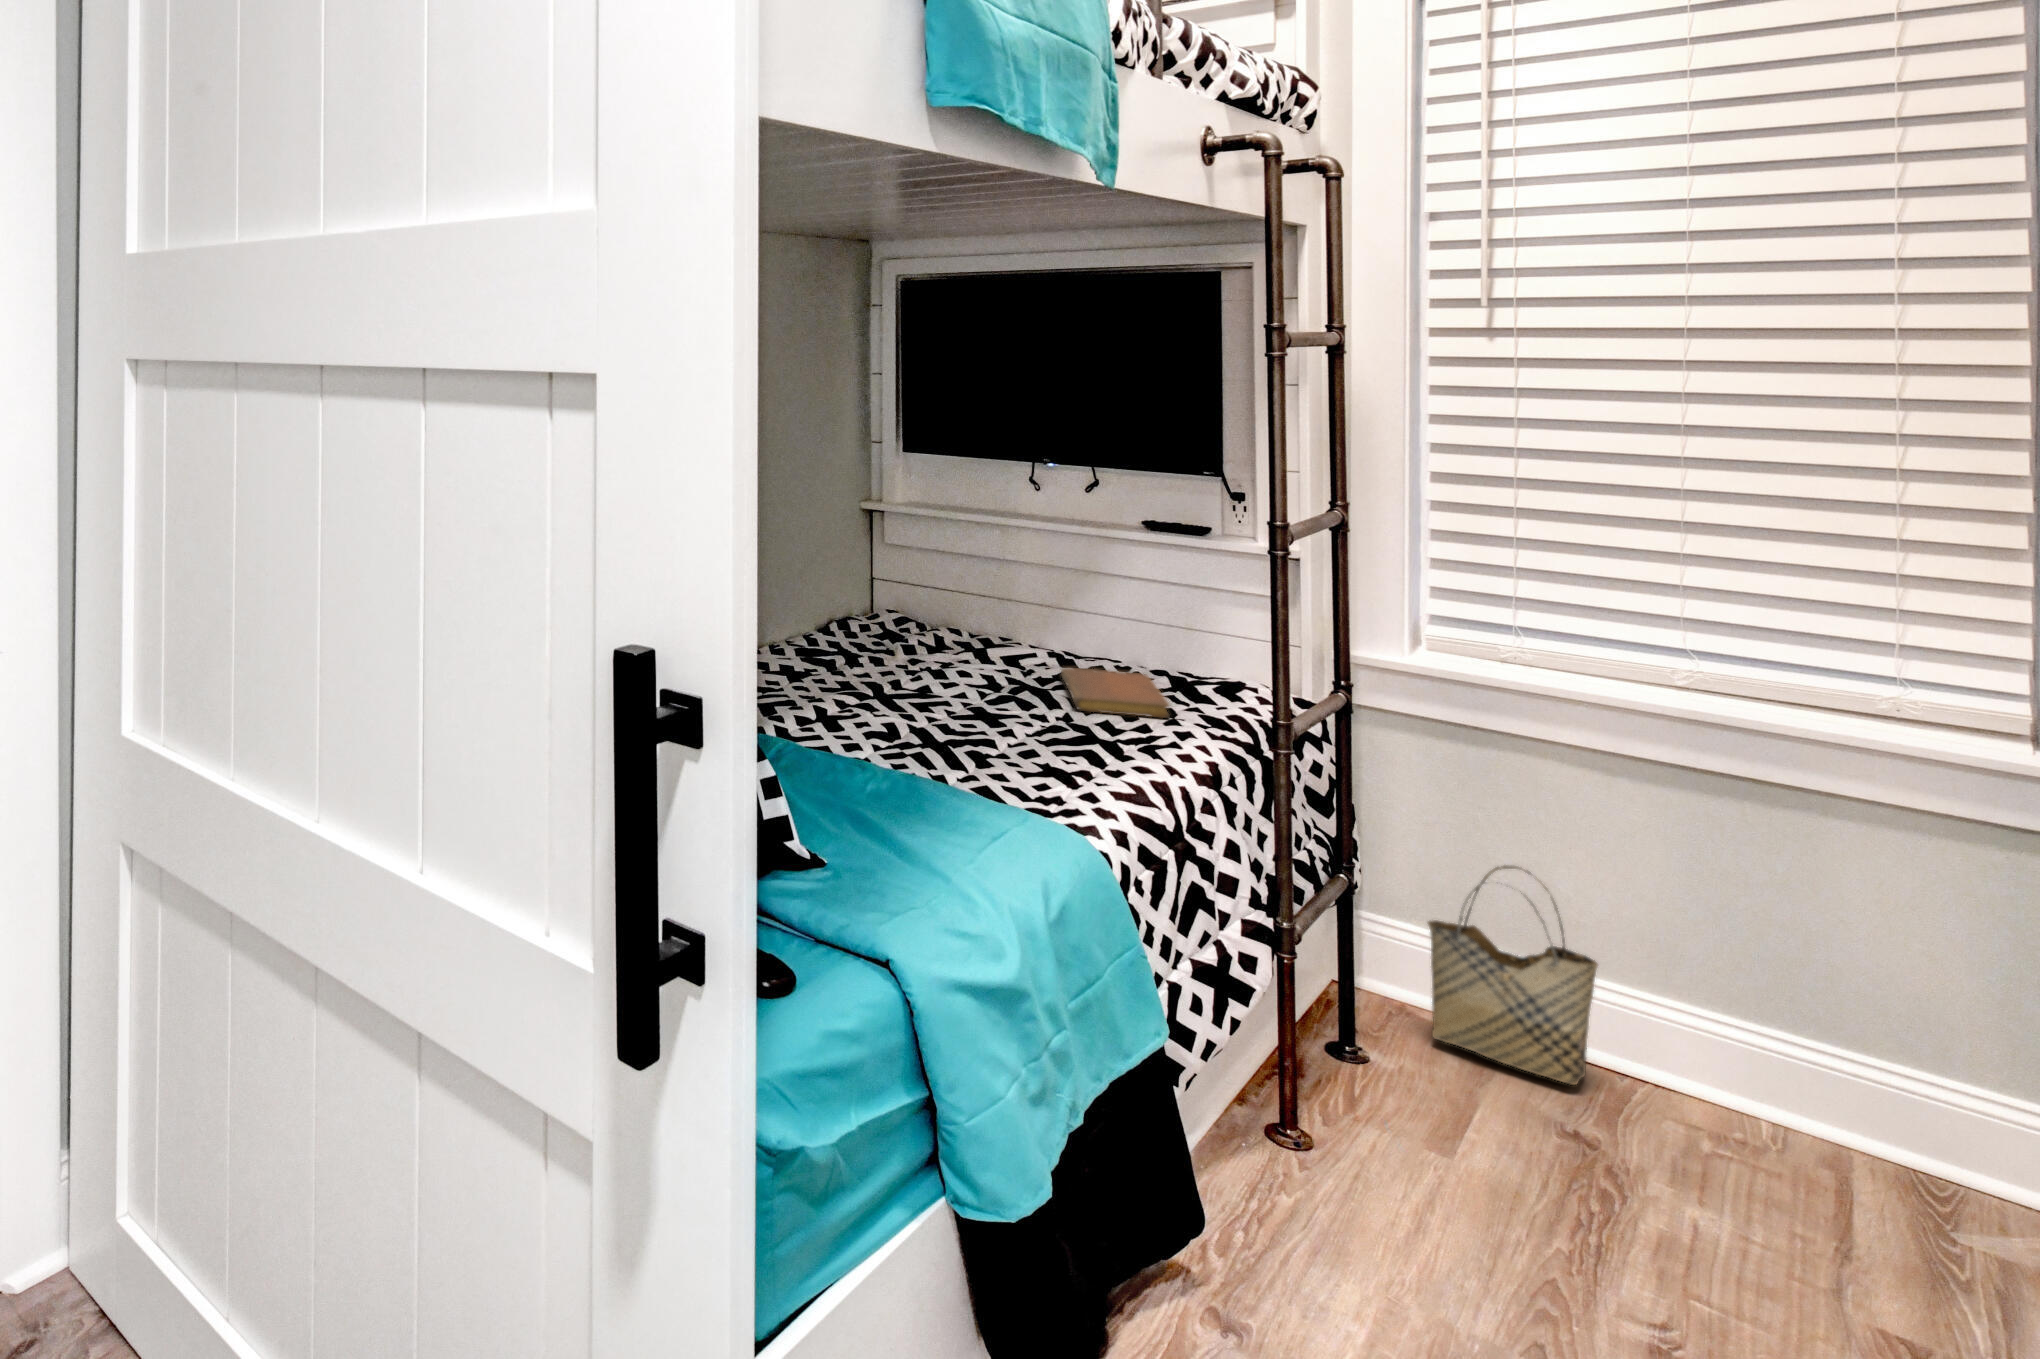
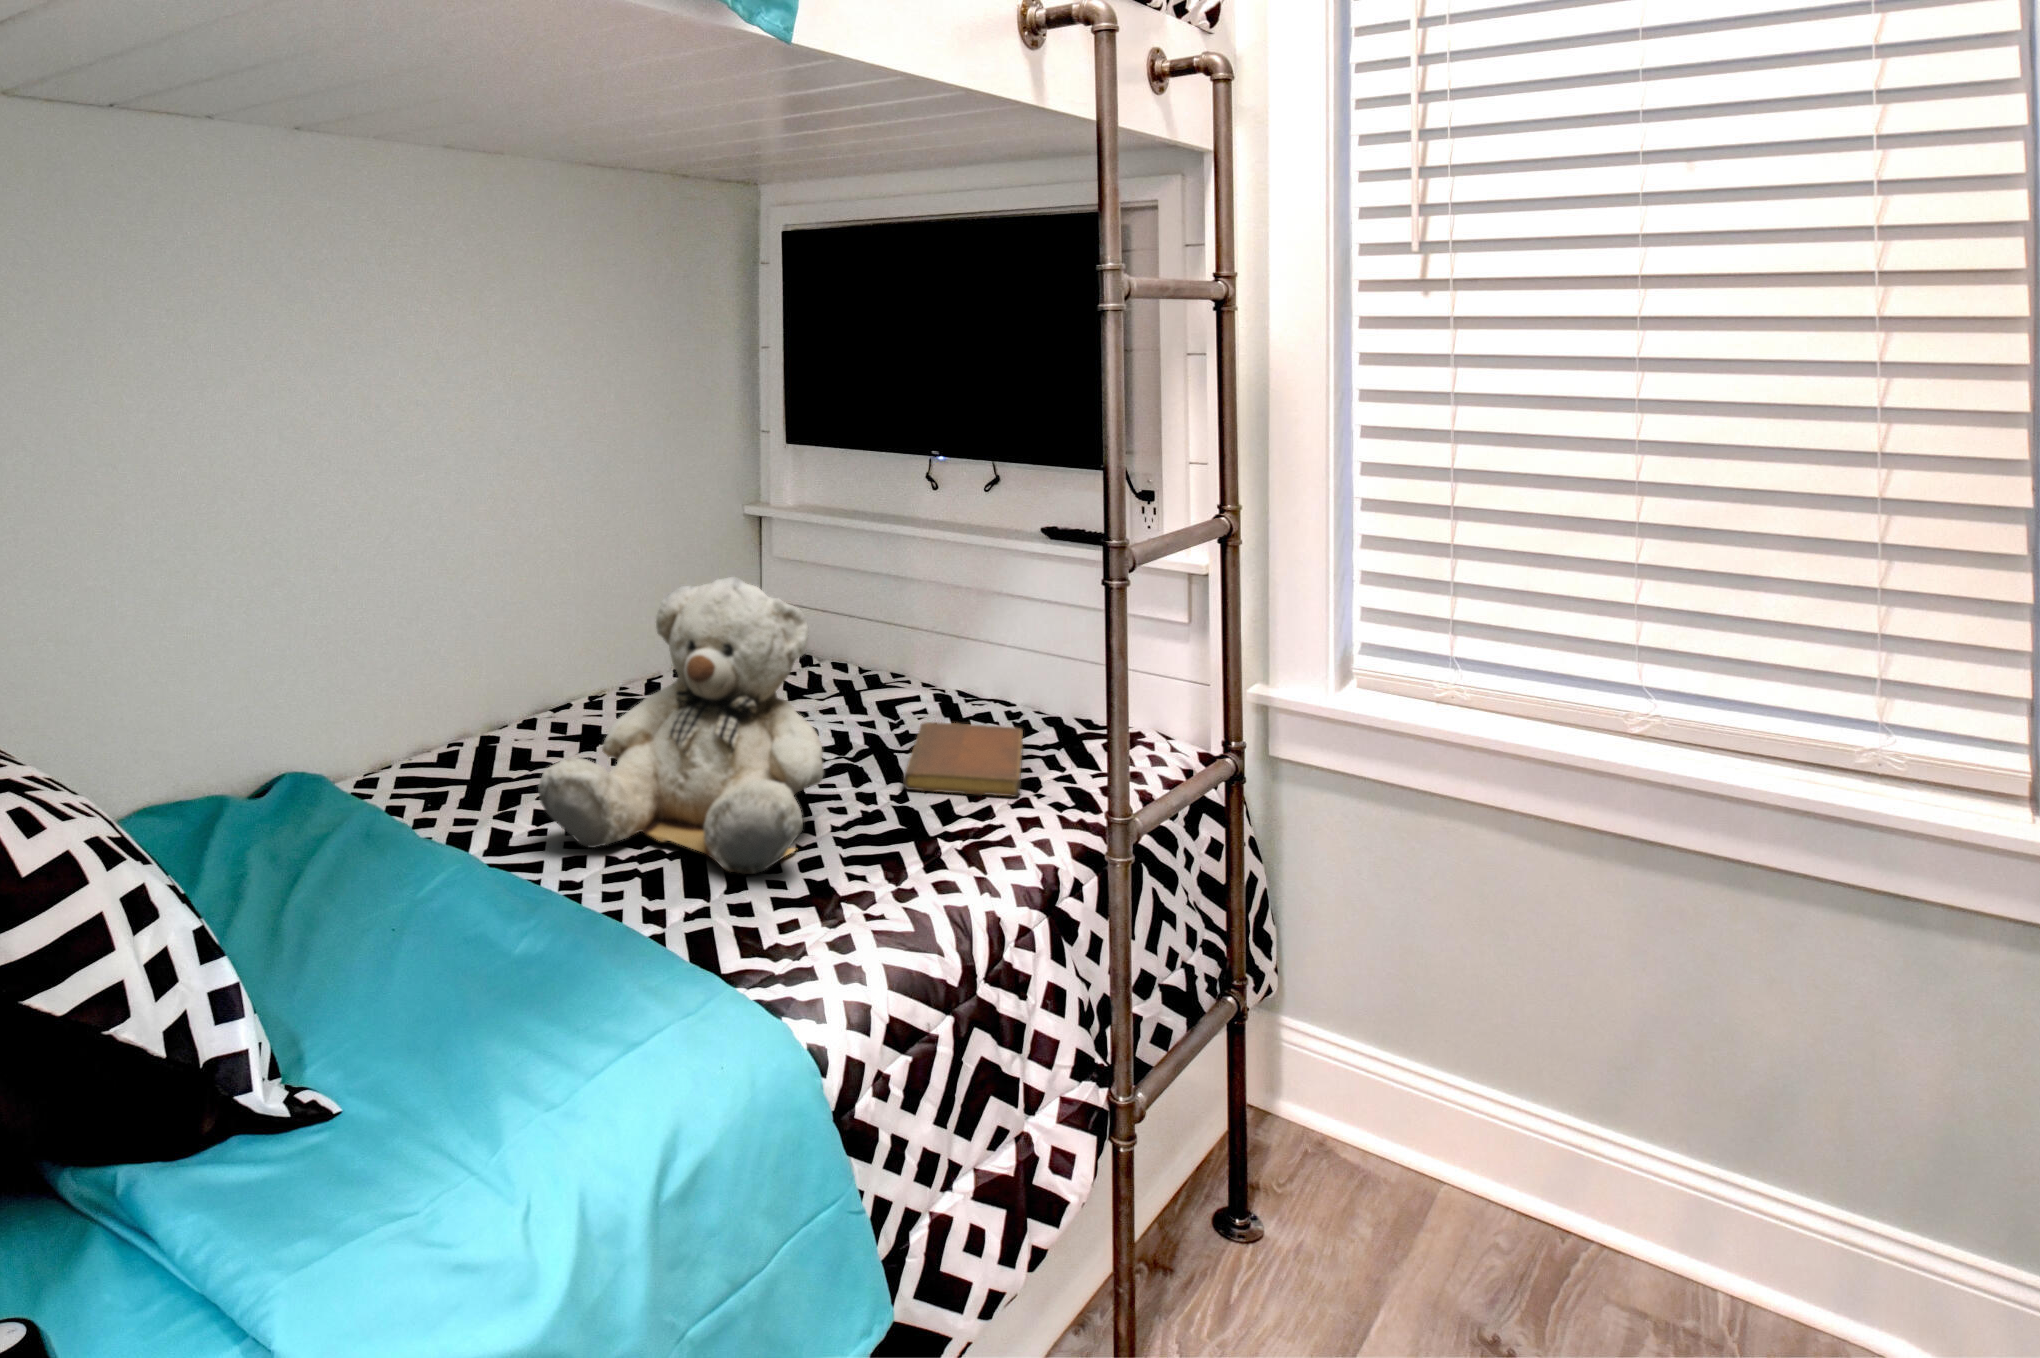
teddy bear: none [840,548,1047,752] -> present [538,577,824,874]
woven basket: present [1428,866,1598,1085] -> none [1347,960,1539,1255]

